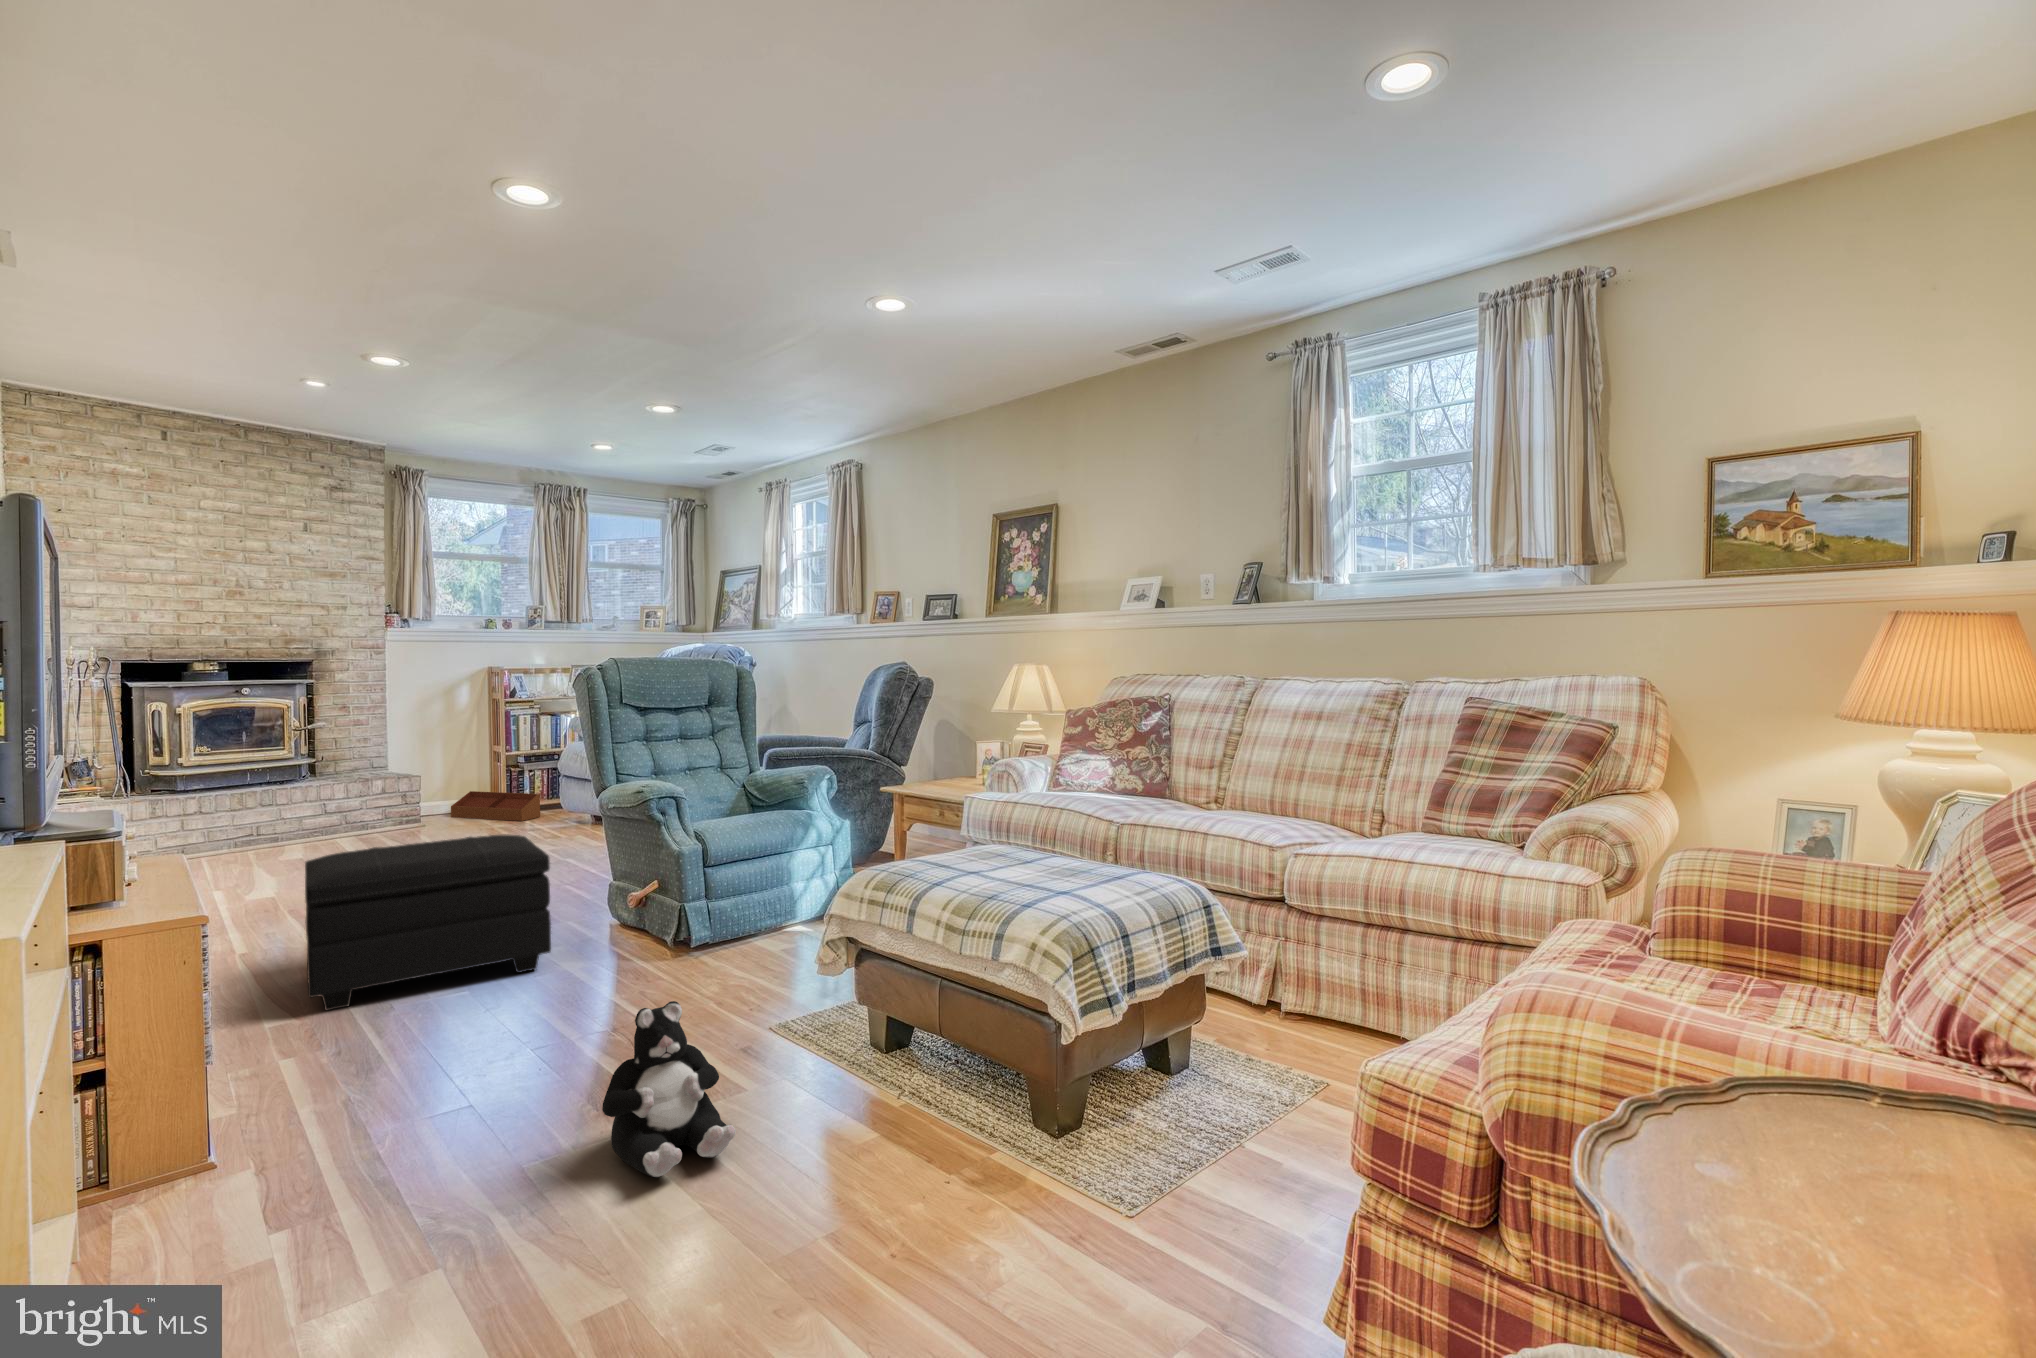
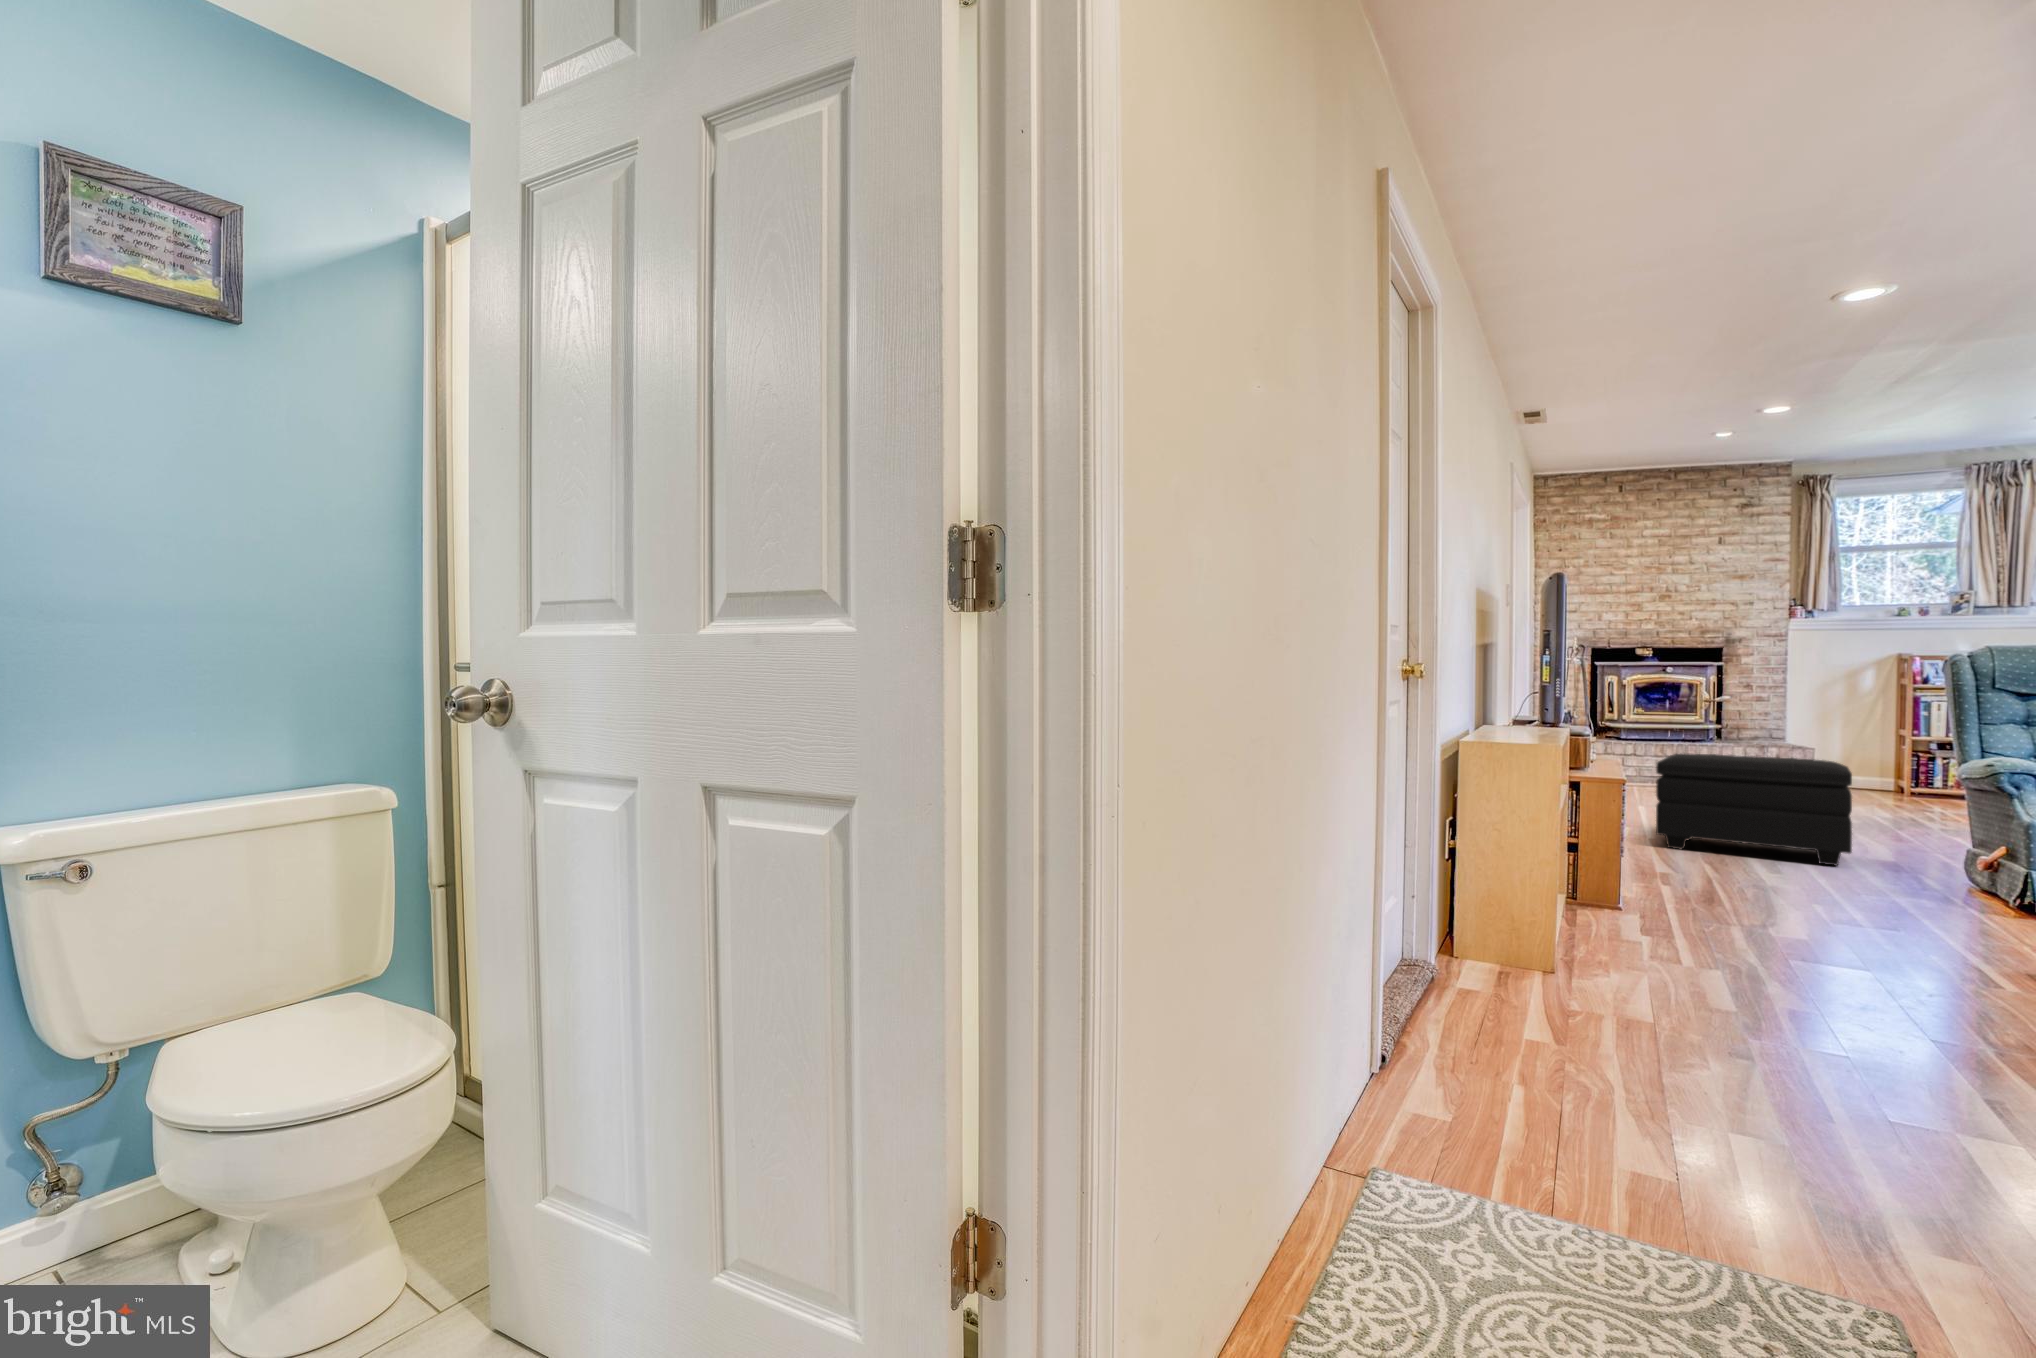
storage bin: present [451,791,540,821] -> none [1848,772,1950,805]
plush toy: present [602,1001,736,1177] -> none [1798,834,1911,948]

